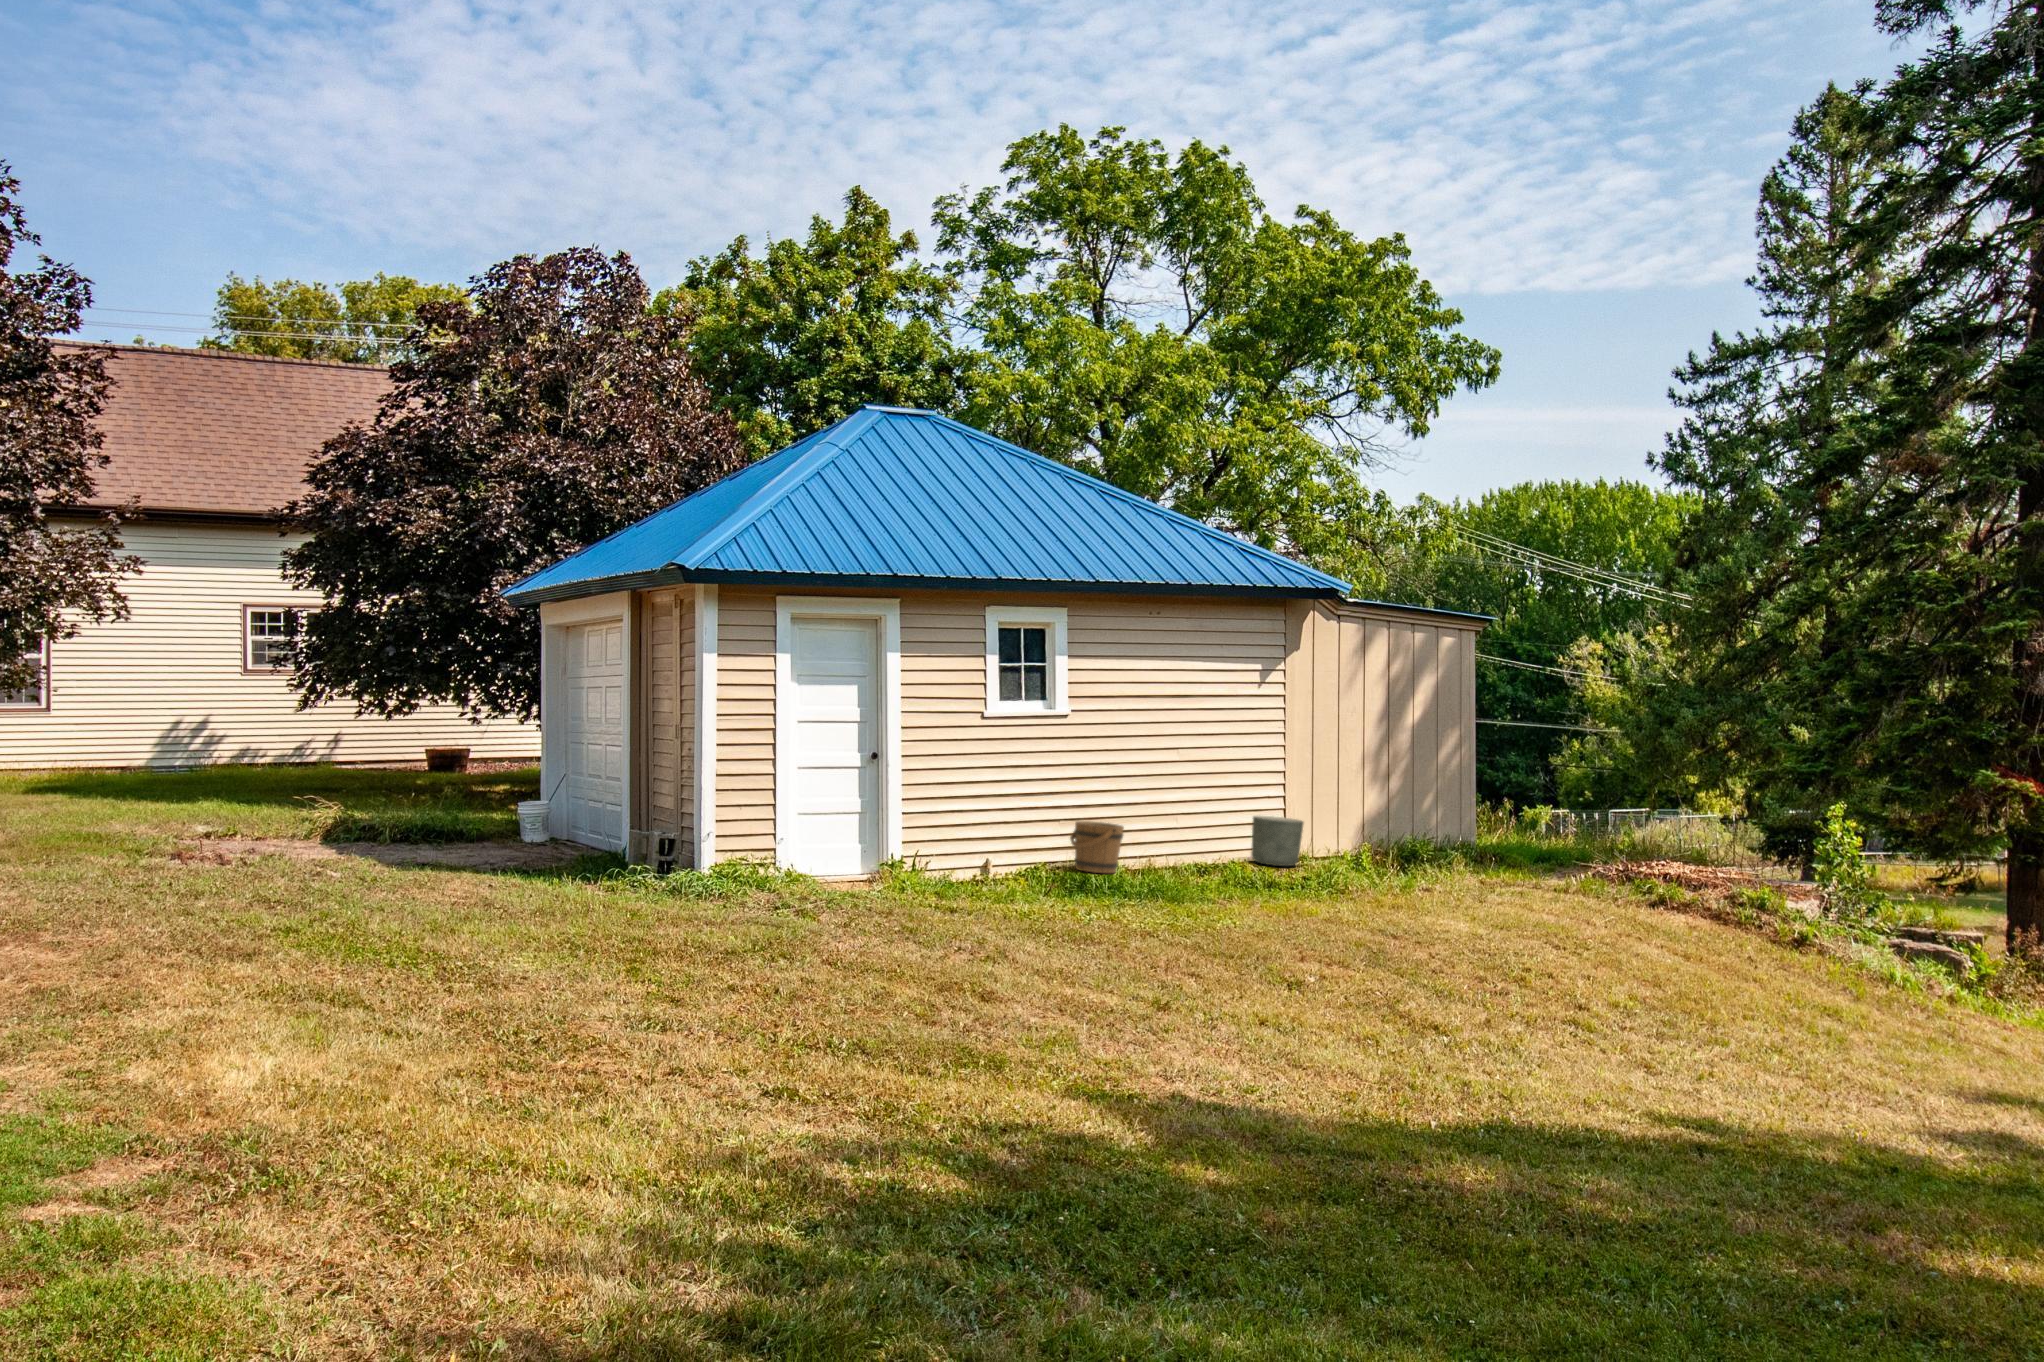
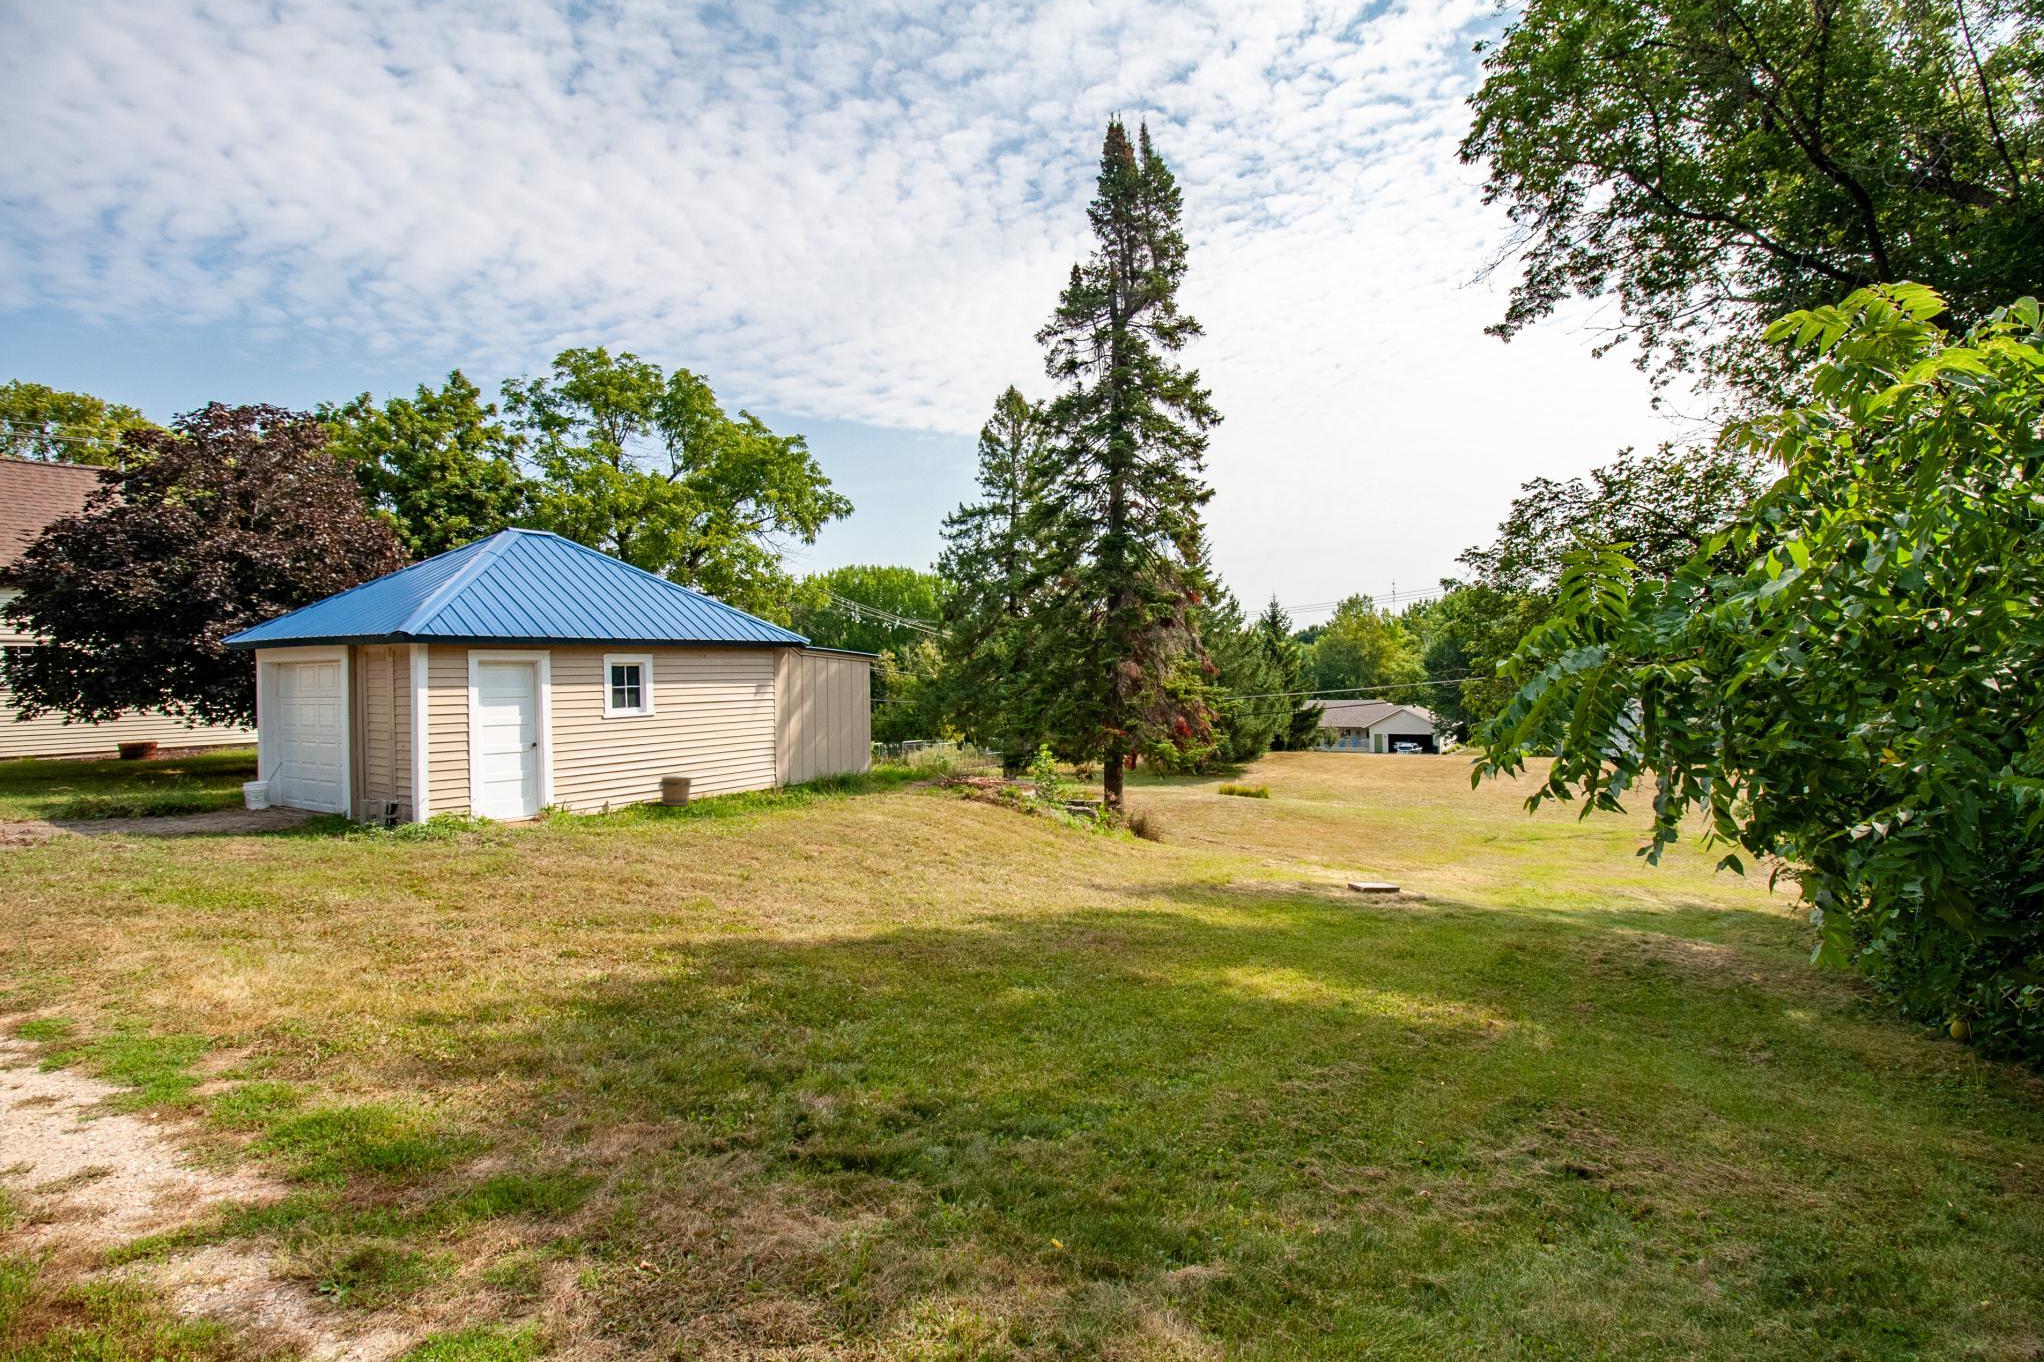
planter: present [1251,816,1304,866] -> none [760,767,789,794]

